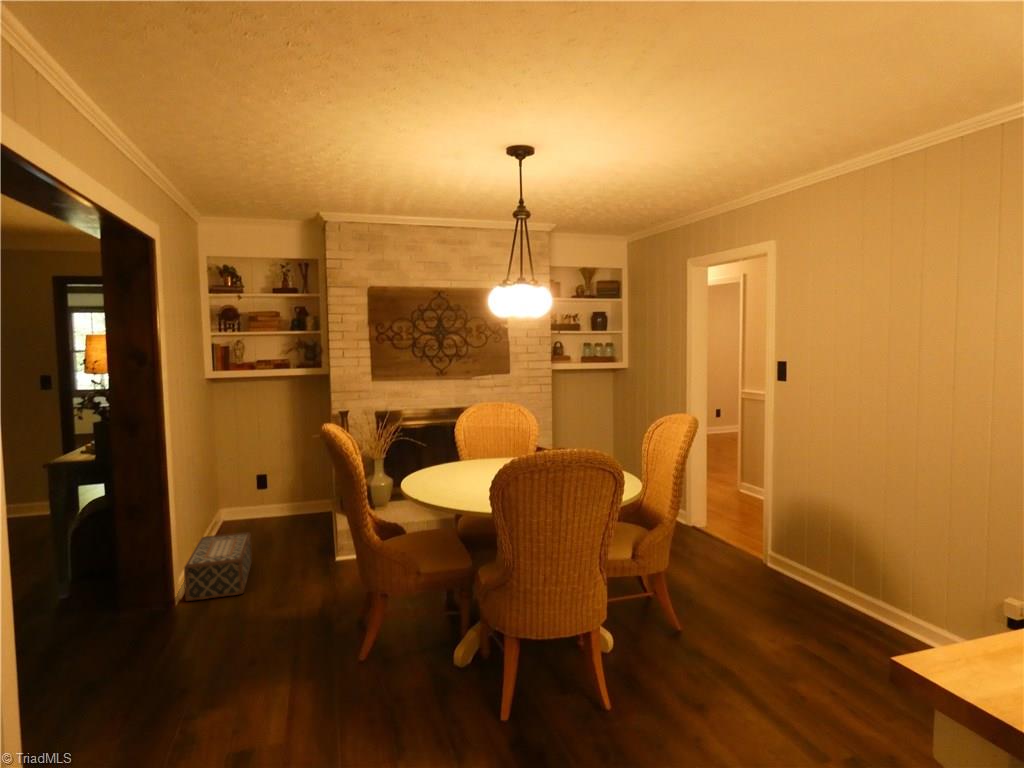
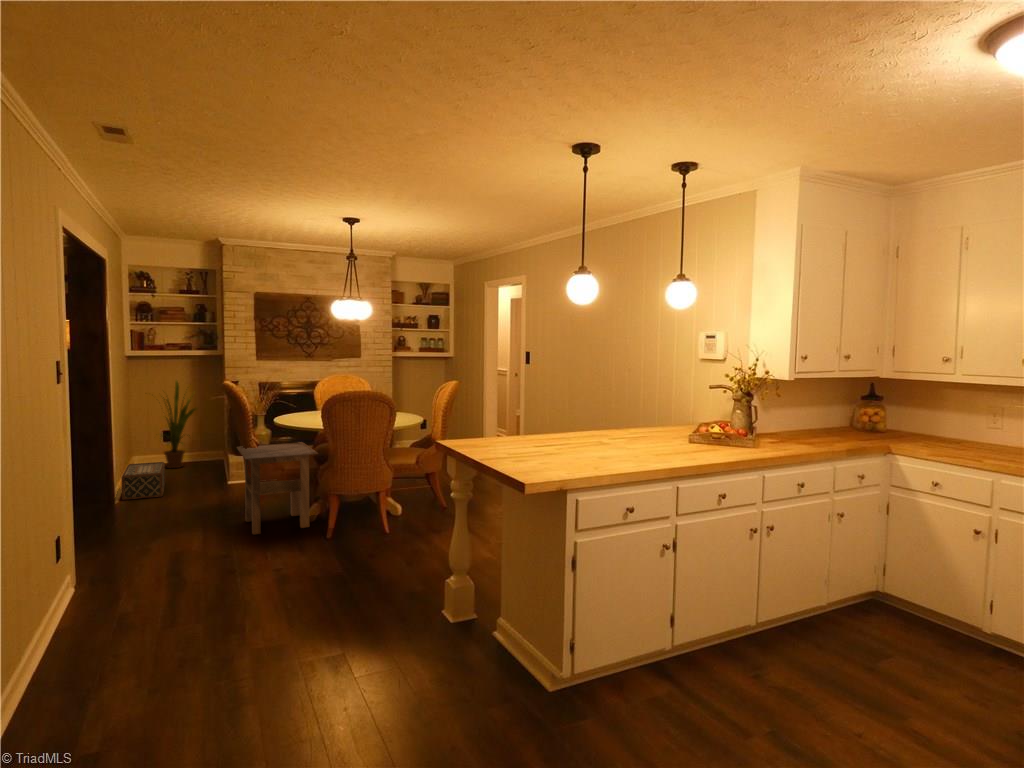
house plant: none [228,407,299,530] -> present [161,381,197,468]
side table: none [347,527,490,717] -> present [237,442,318,534]

